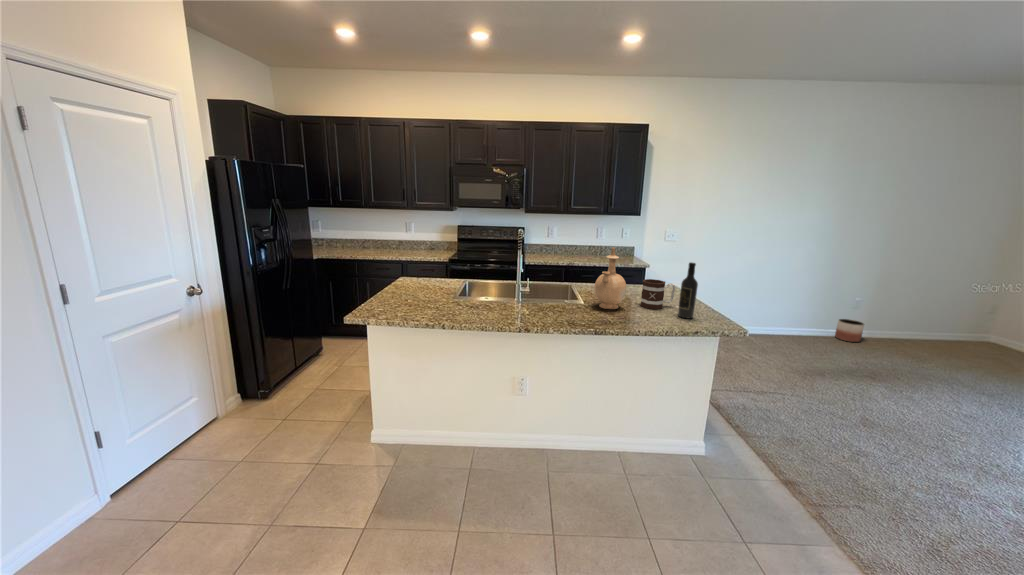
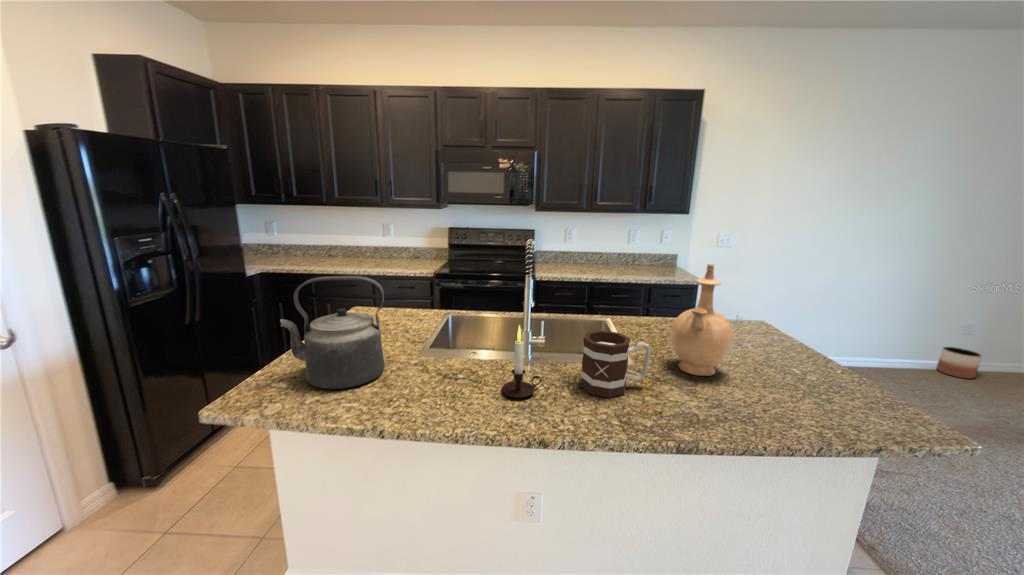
kettle: none [383,253,436,311] -> present [280,276,384,389]
wine bottle: present [678,263,698,318] -> none [836,294,887,401]
candle: none [500,277,521,315] -> present [502,325,541,398]
mug: present [640,279,675,309] -> present [580,330,651,398]

